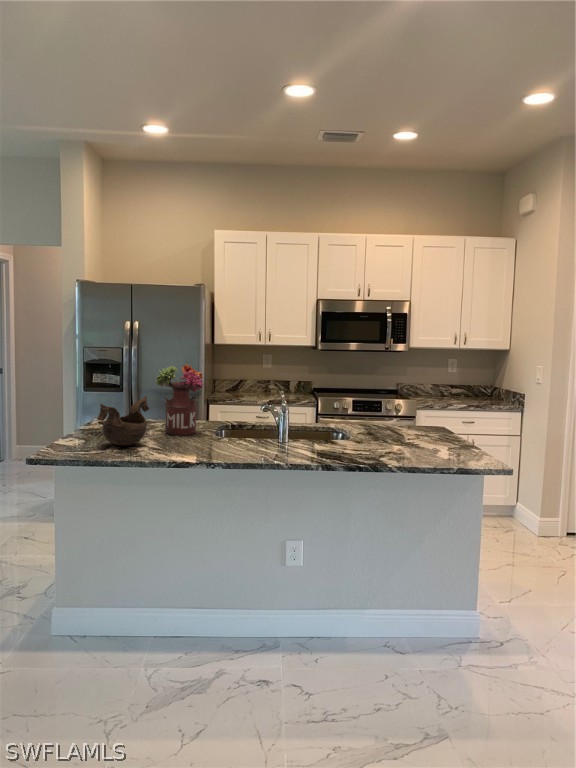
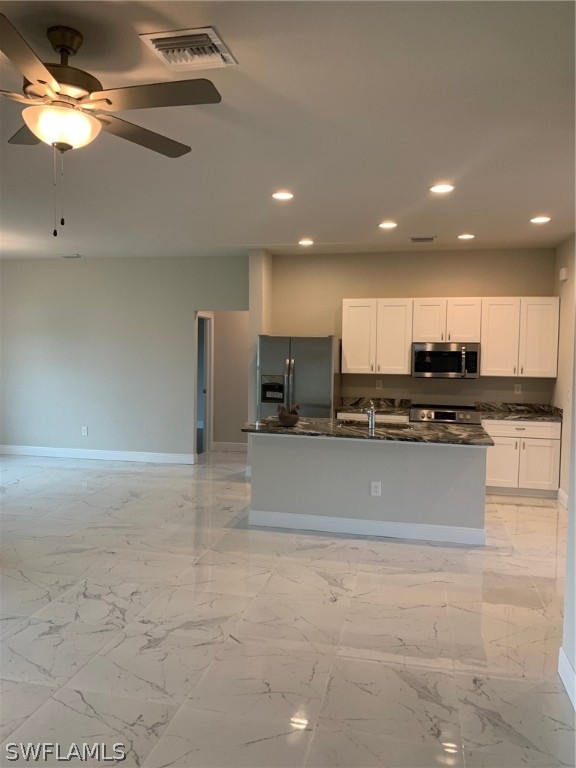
flower arrangement: present [156,364,203,435] -> none [304,386,330,424]

